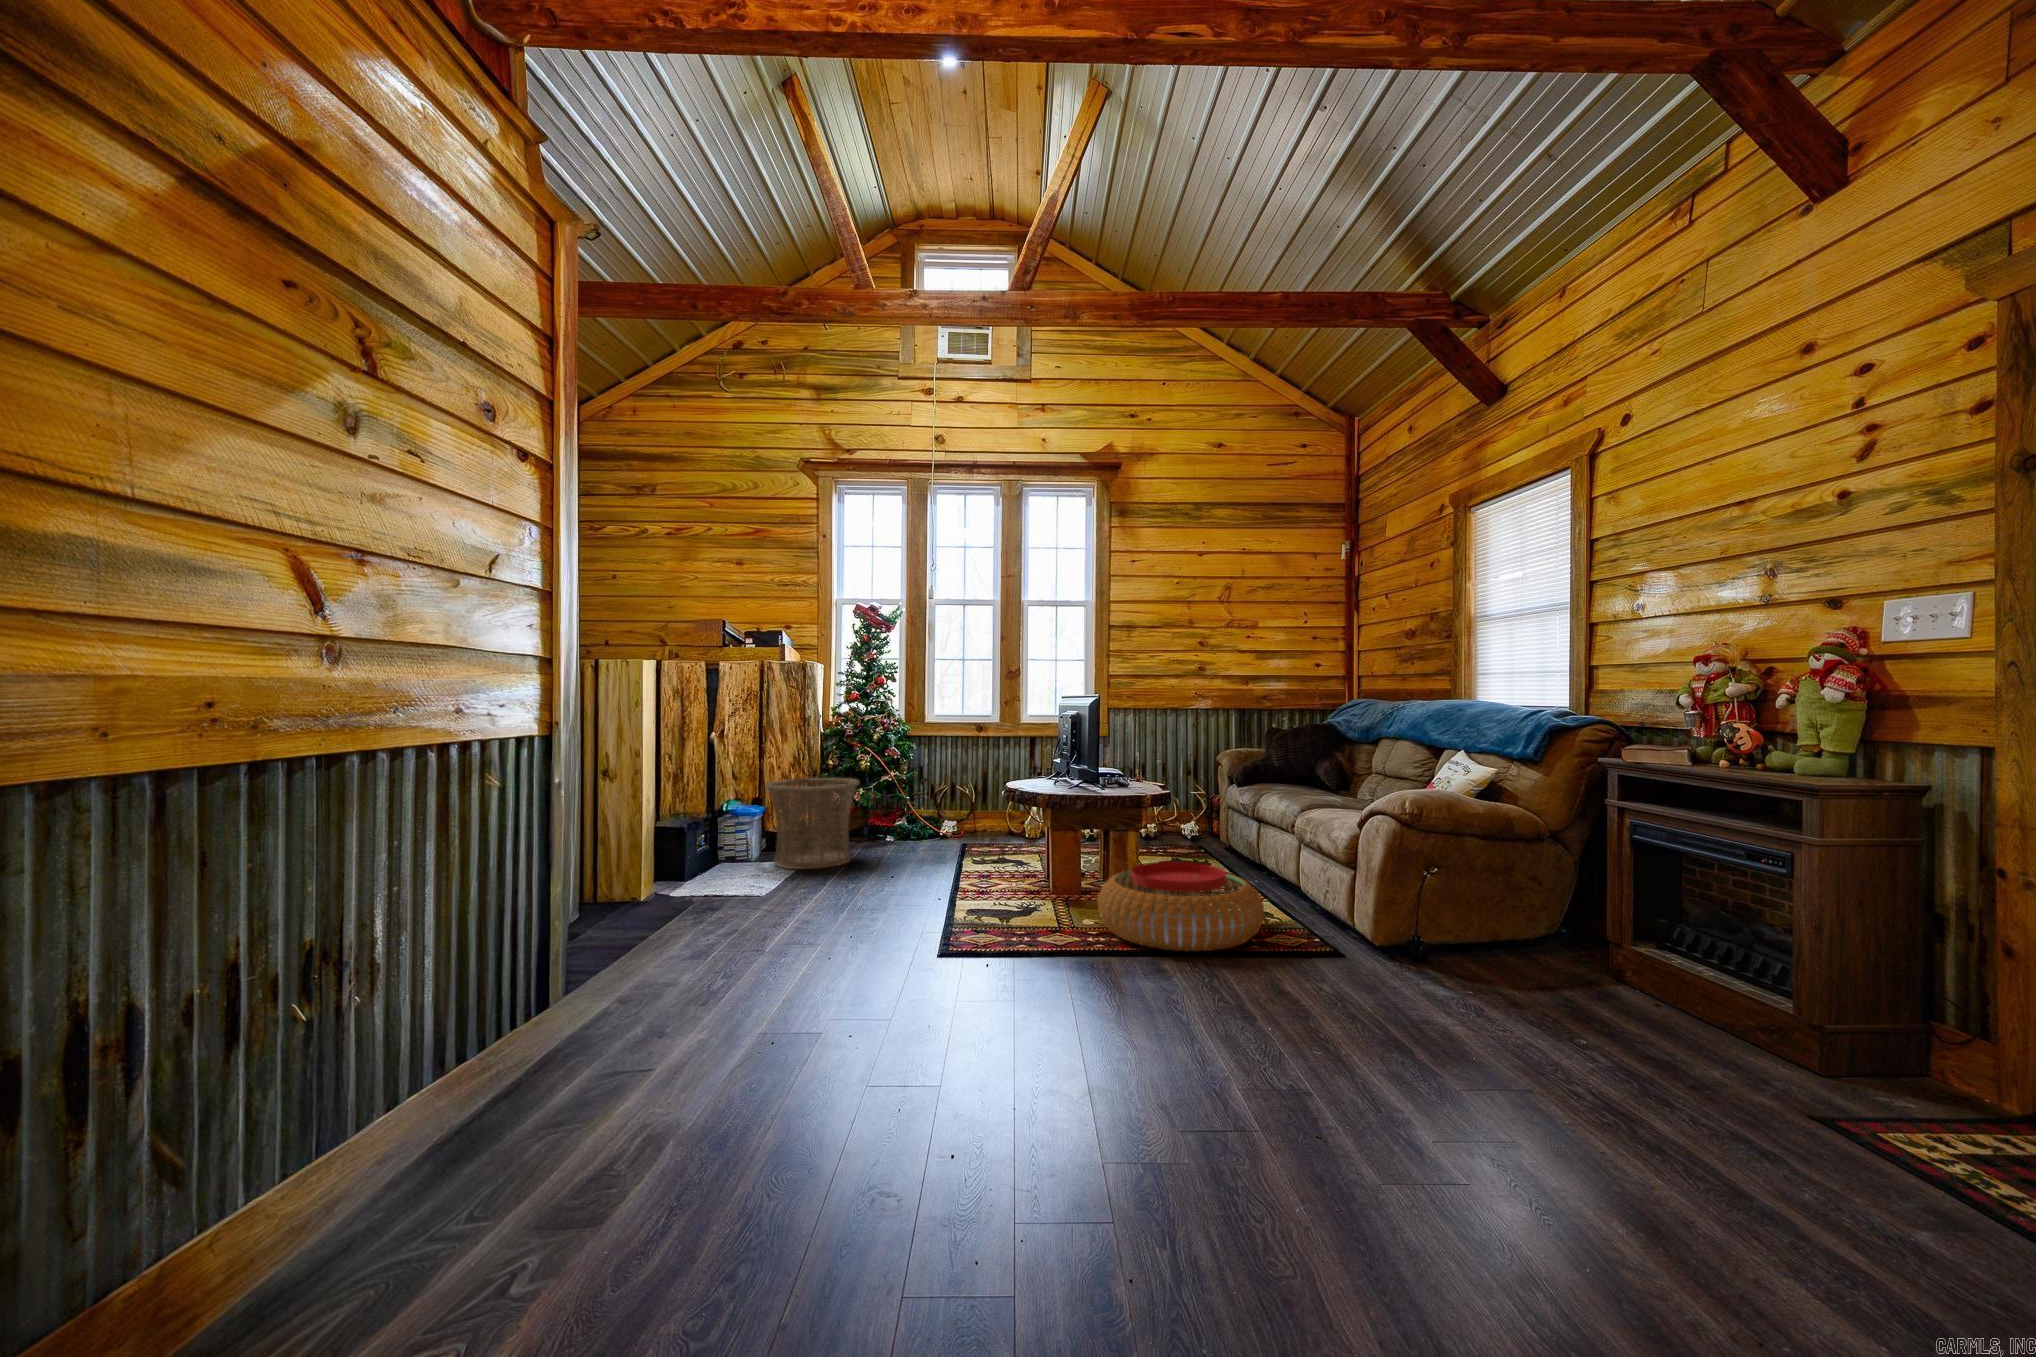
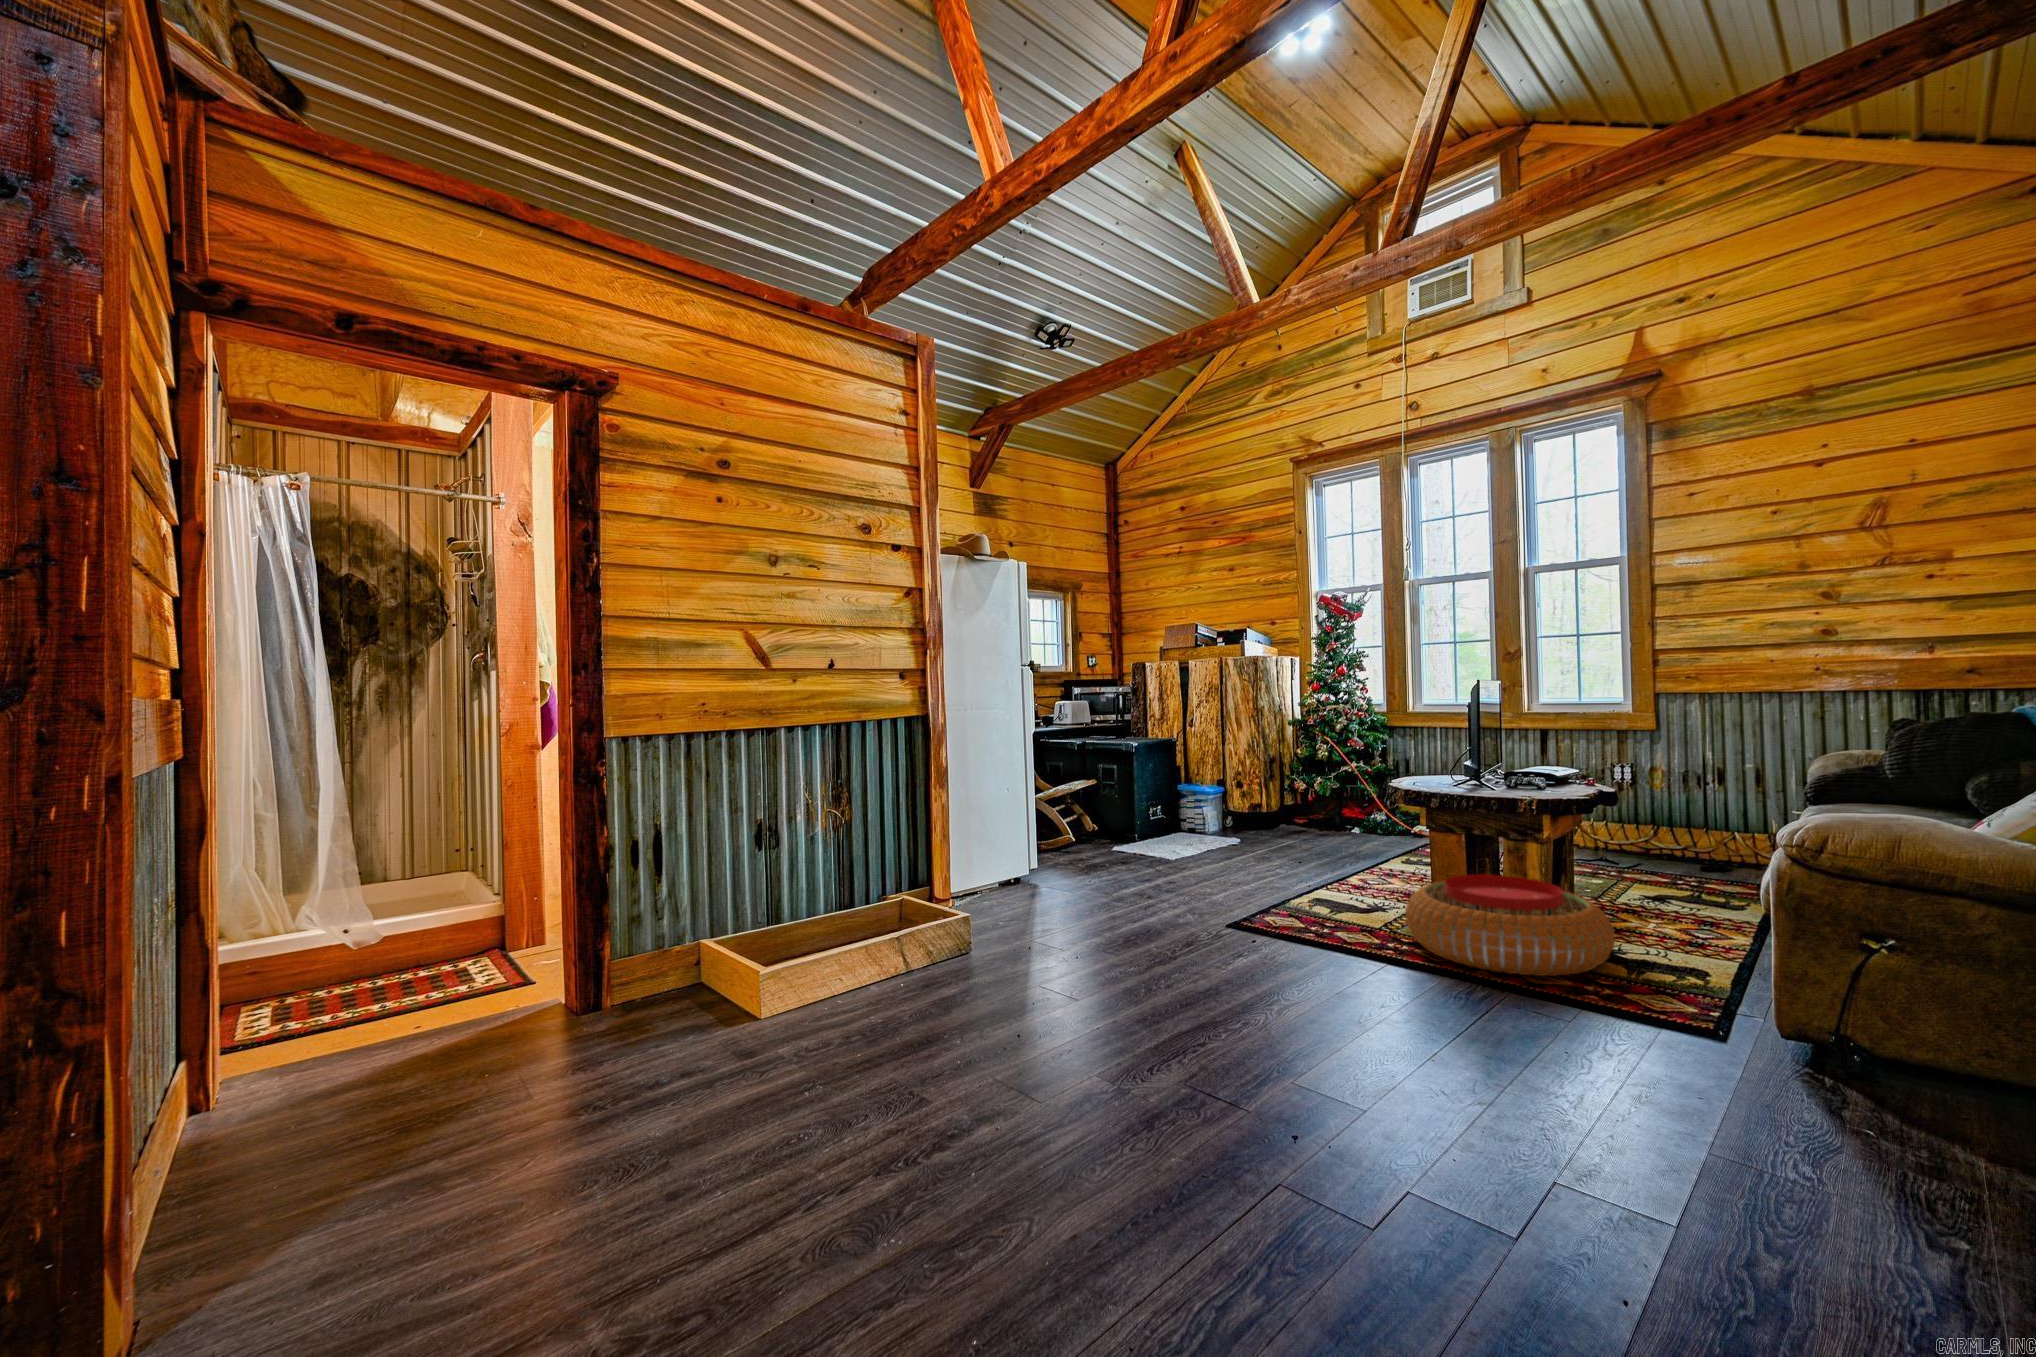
basket: present [766,778,860,869] -> none [1215,763,1301,844]

